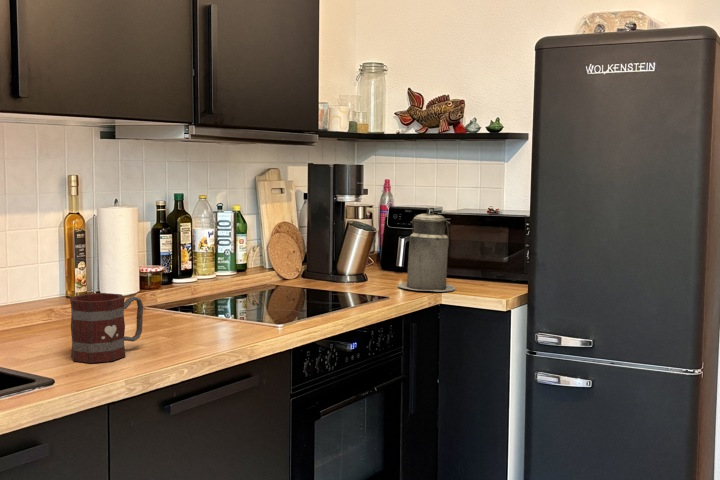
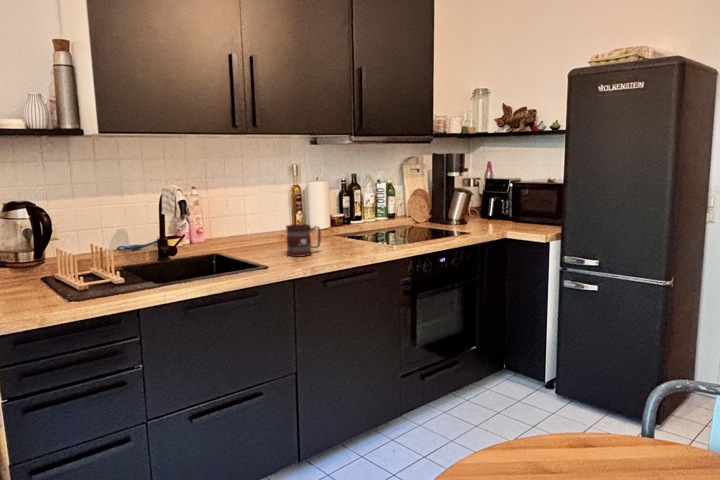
canister: present [398,207,455,292] -> none [483,179,519,231]

